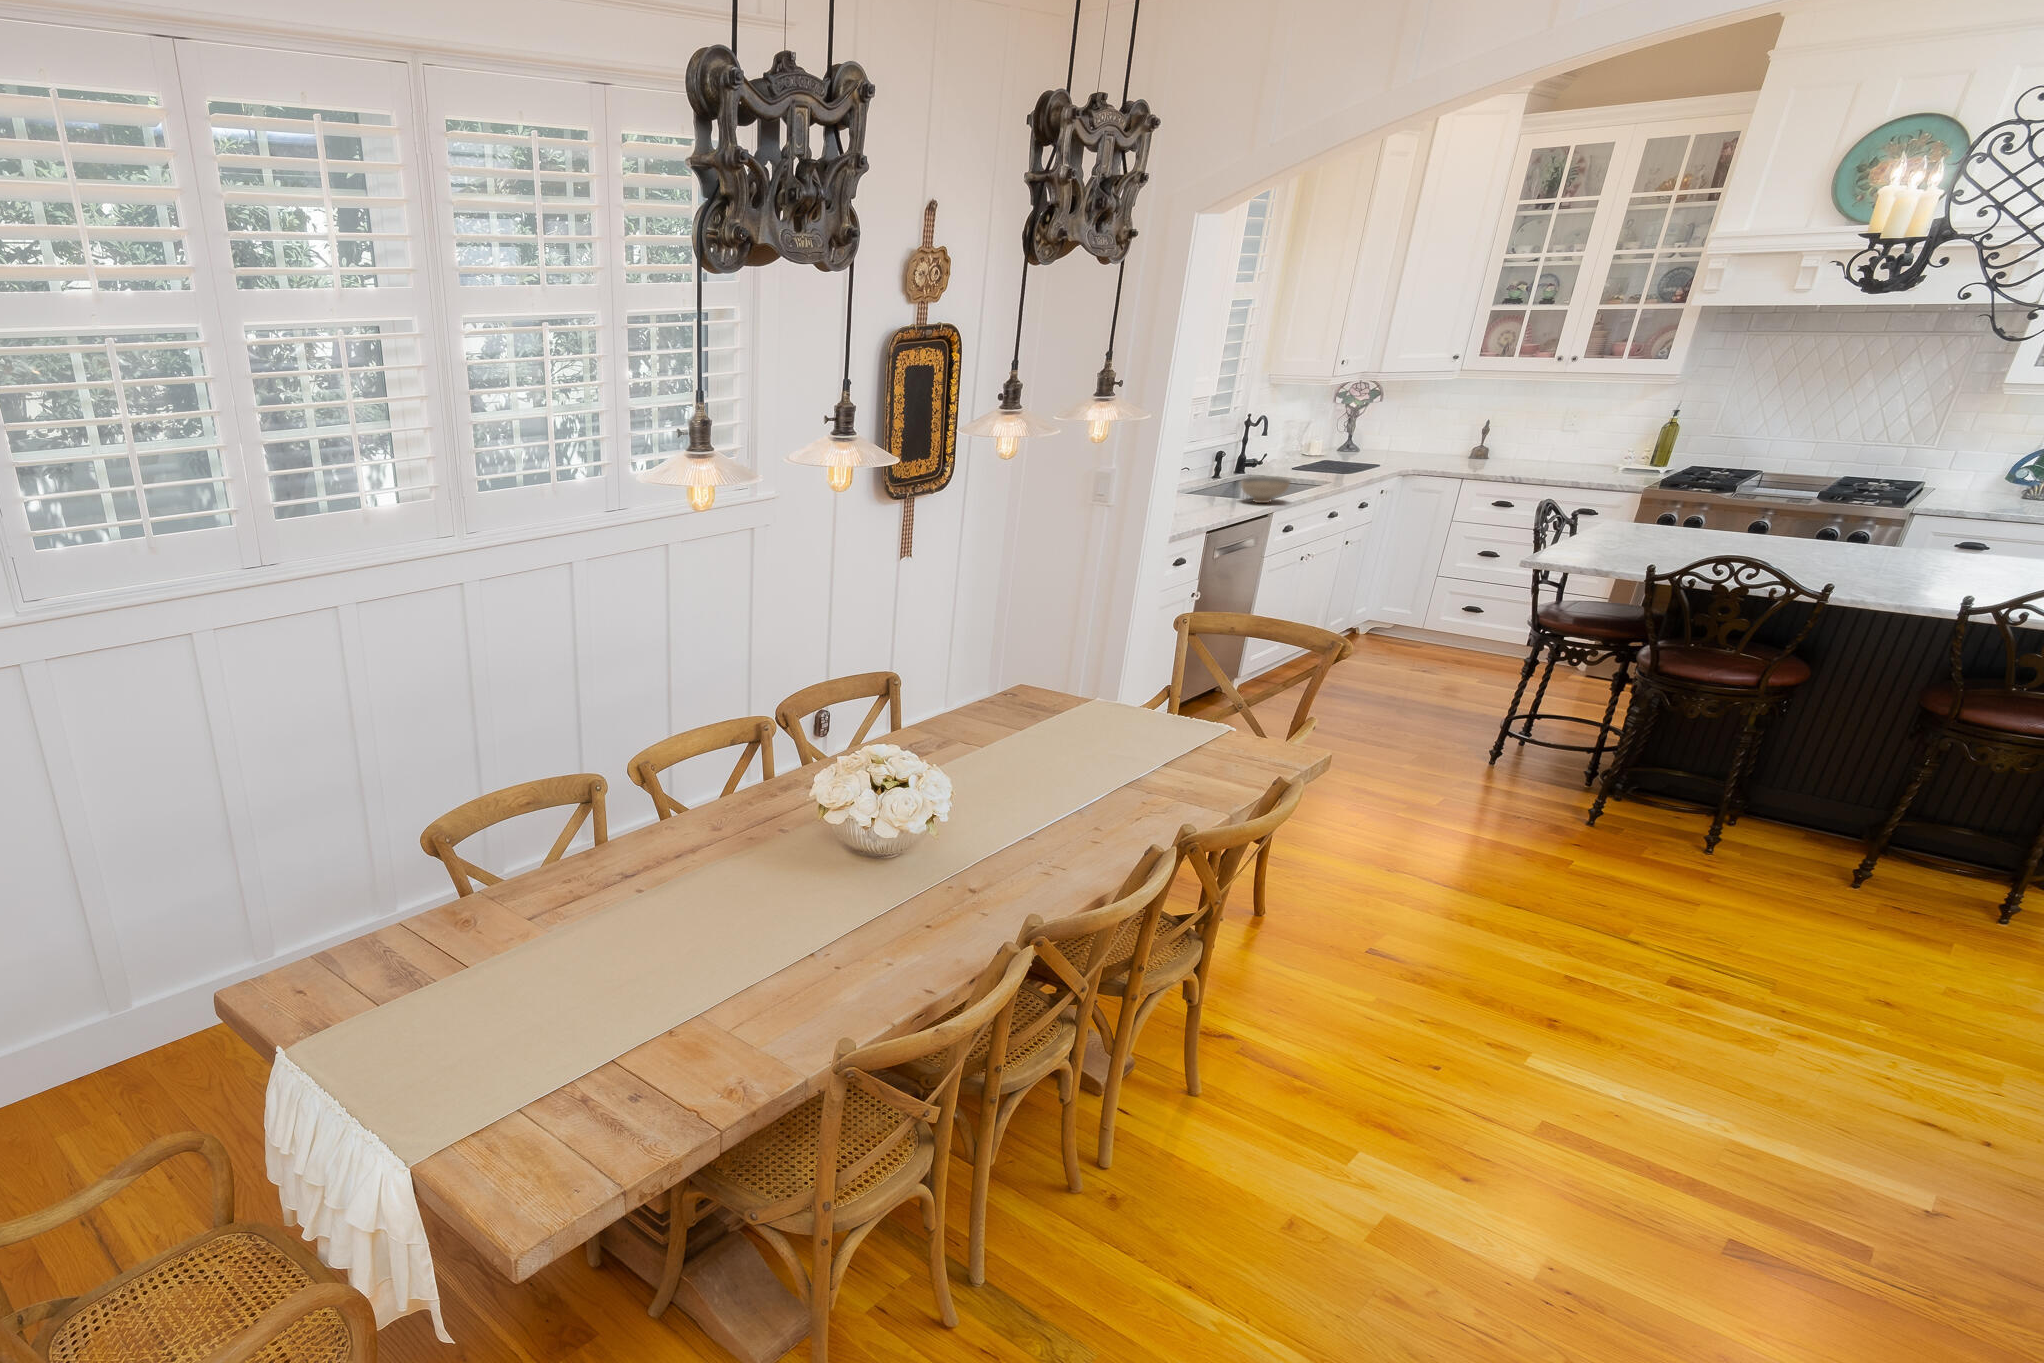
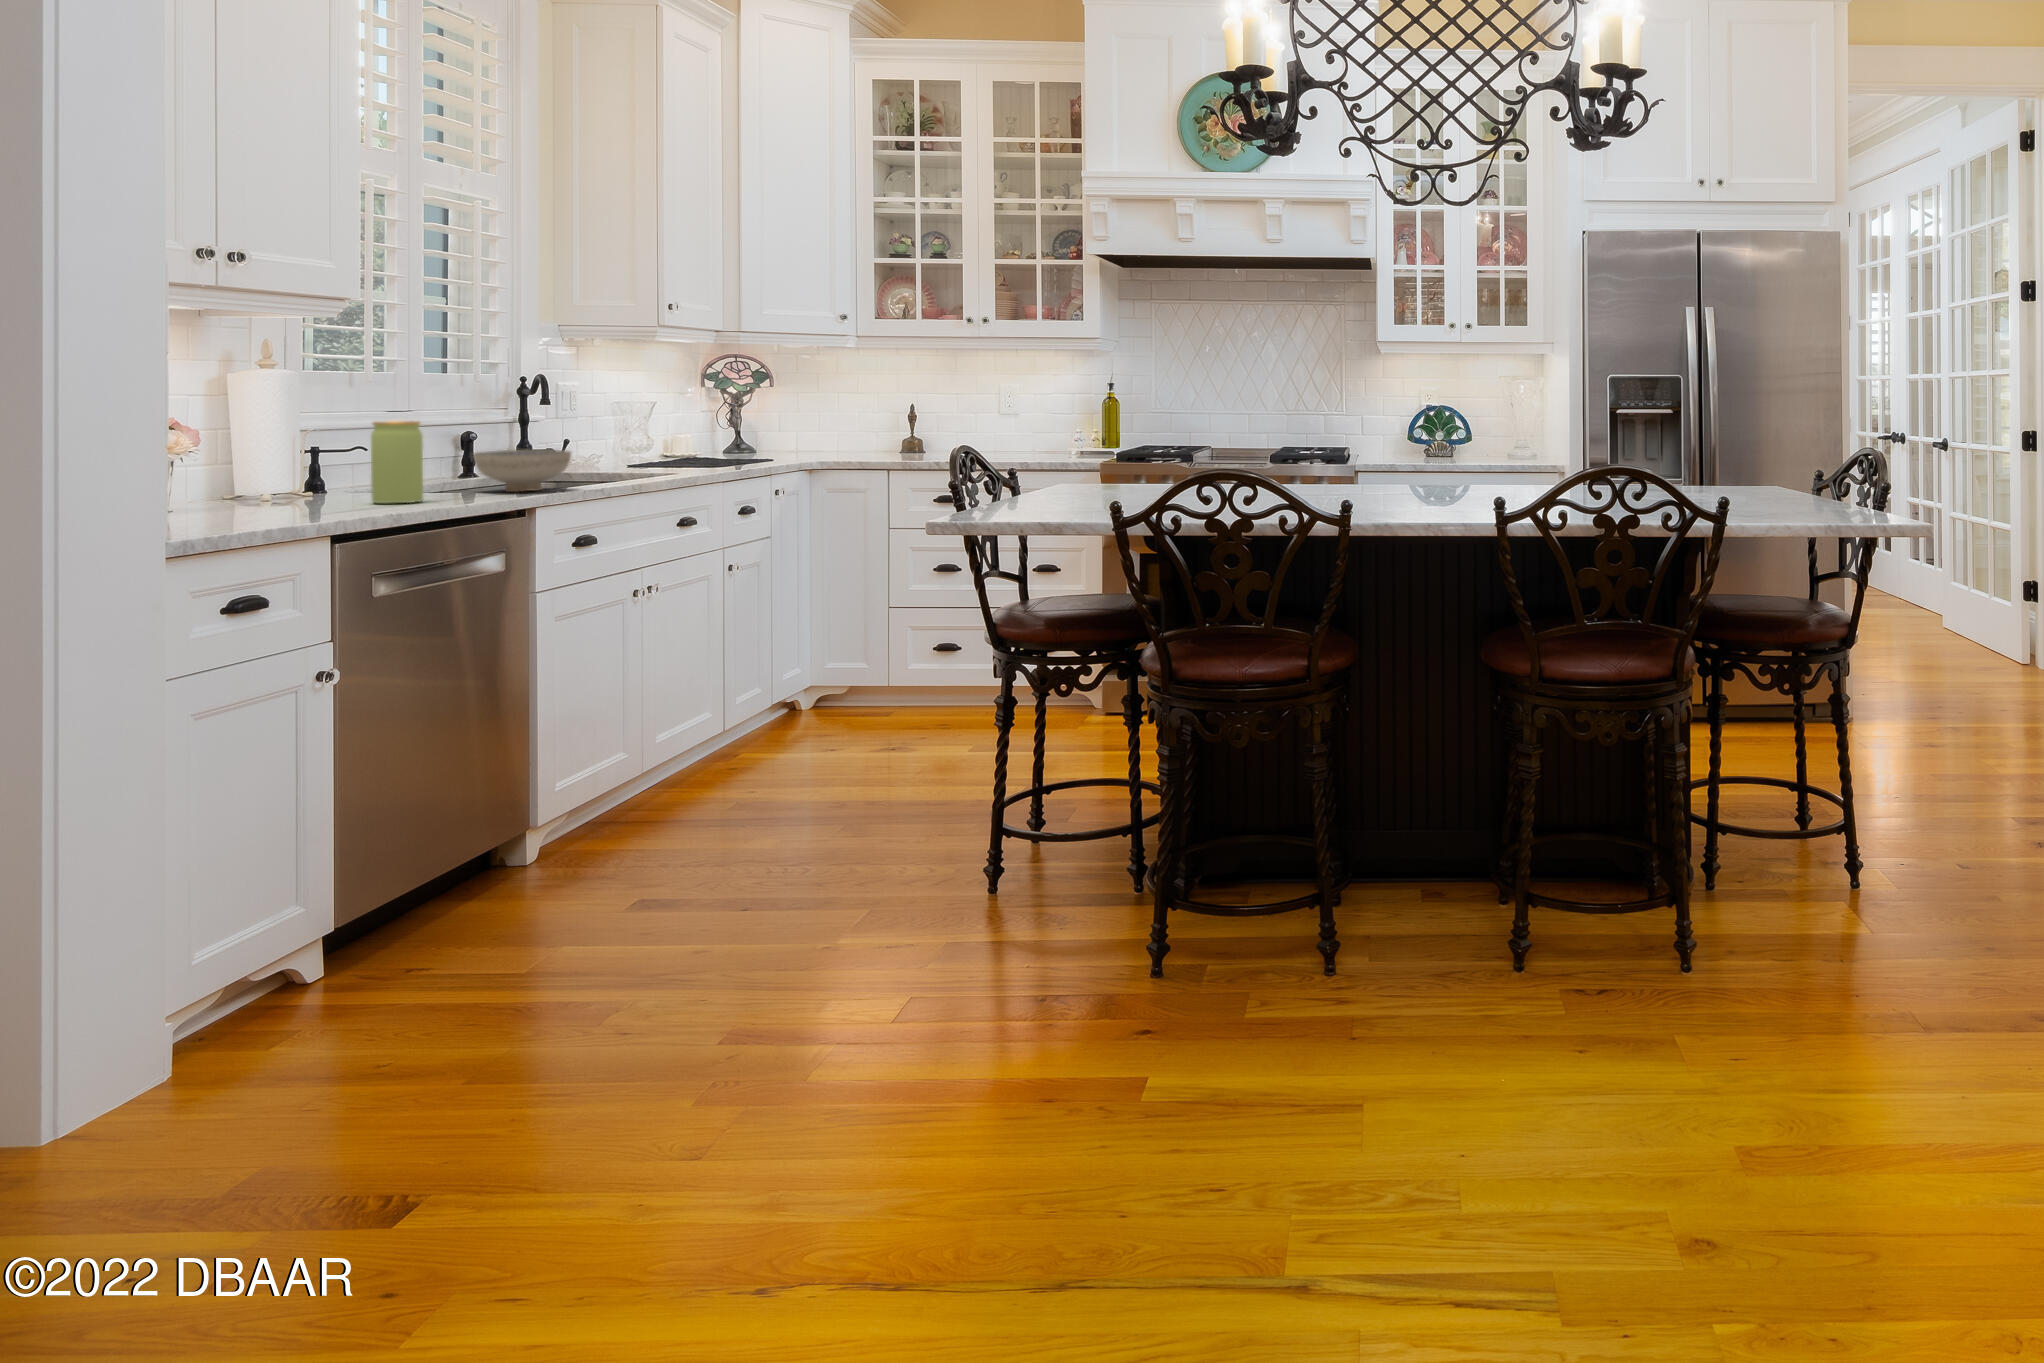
jar: none [1202,468,1231,512] -> present [371,421,423,504]

